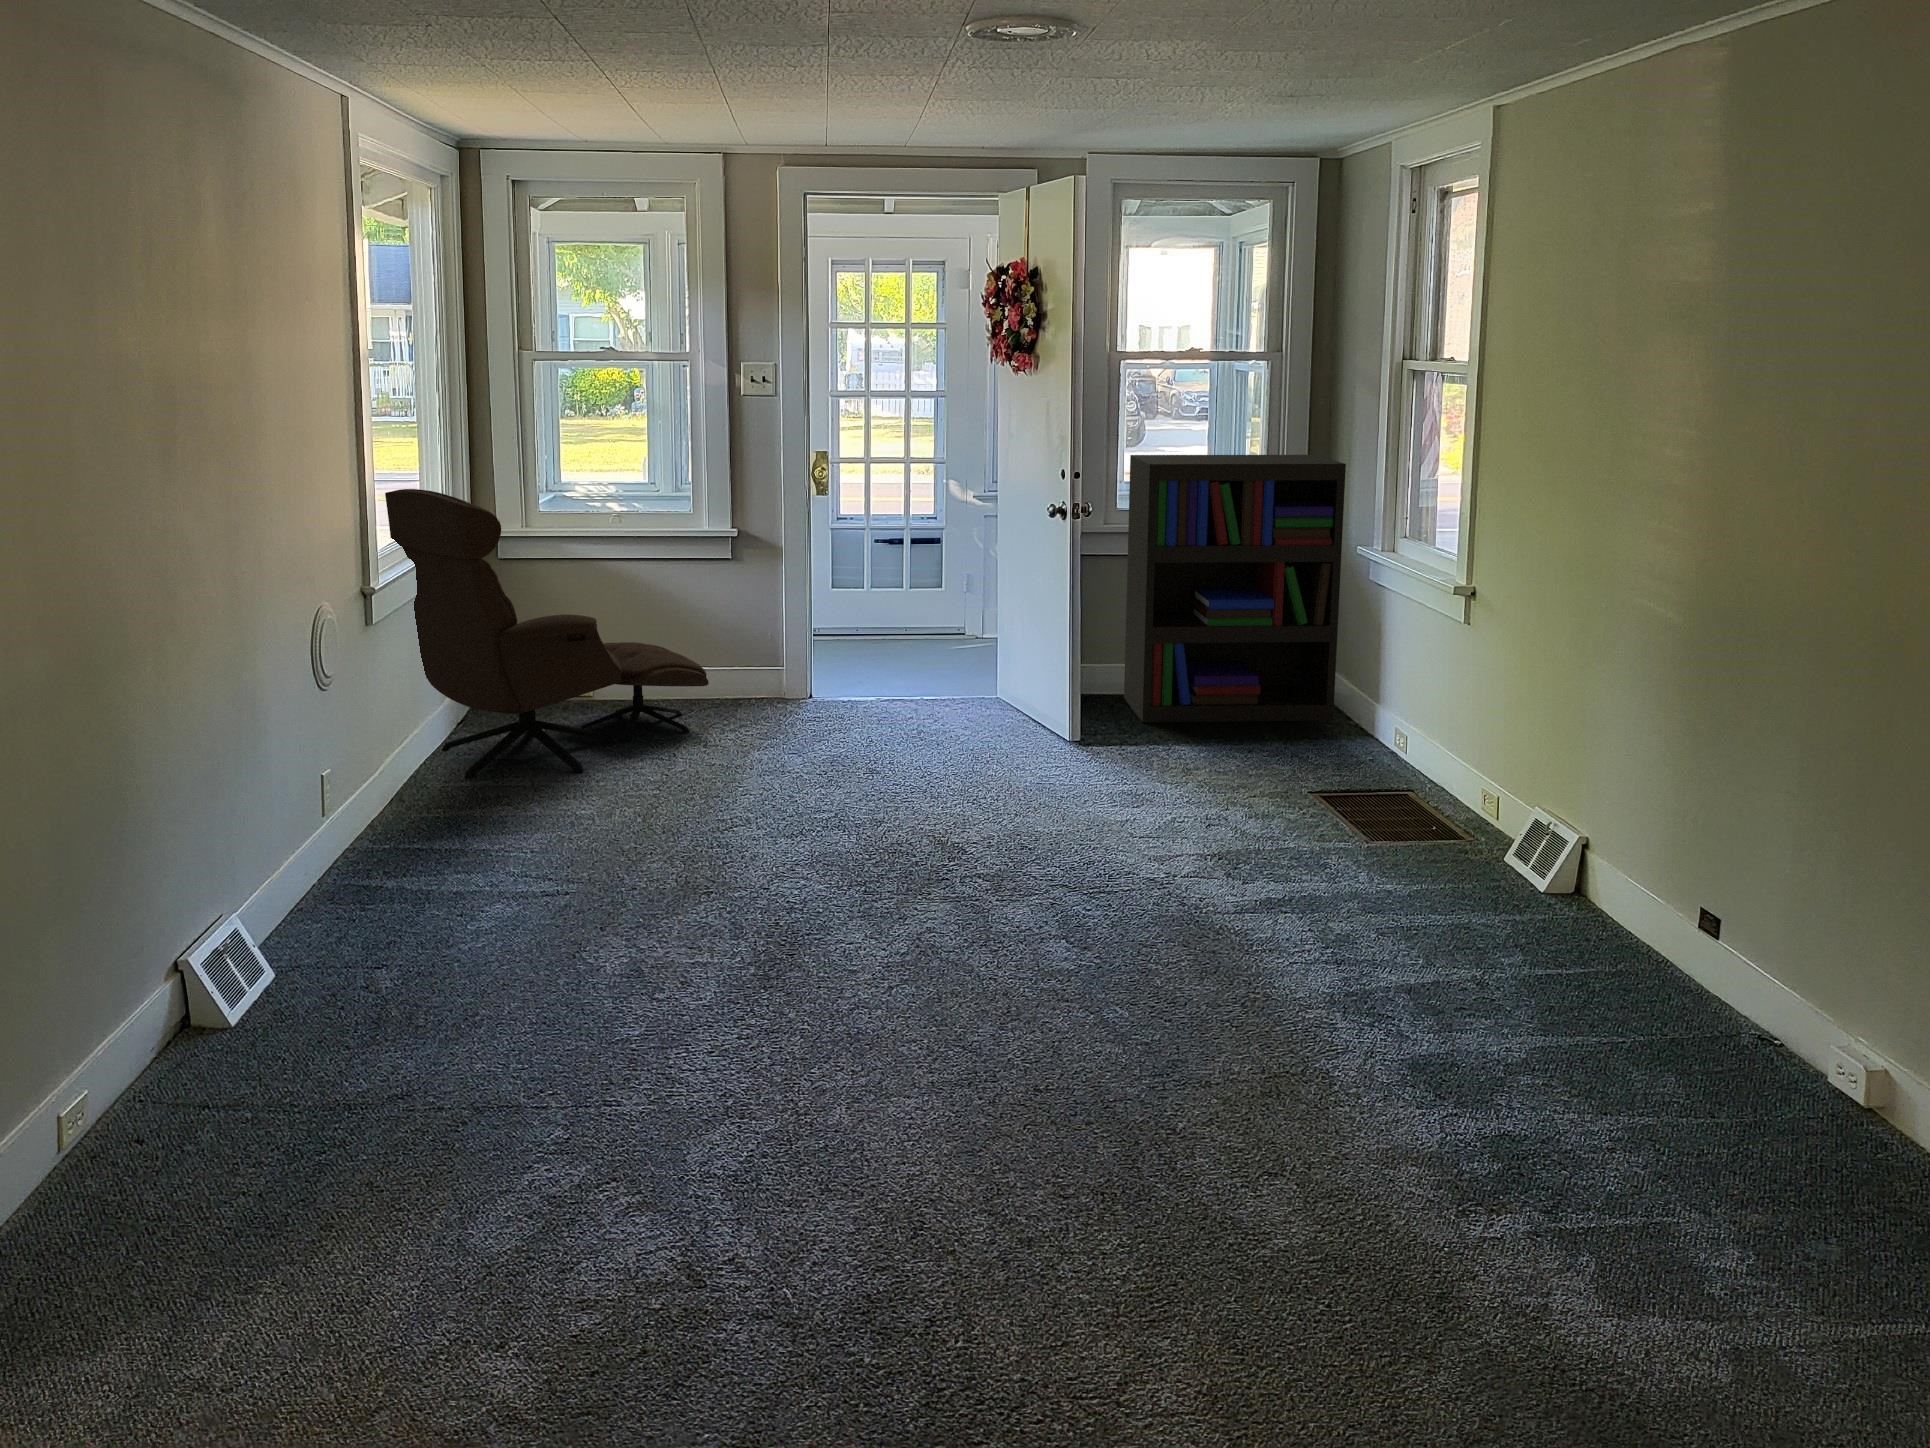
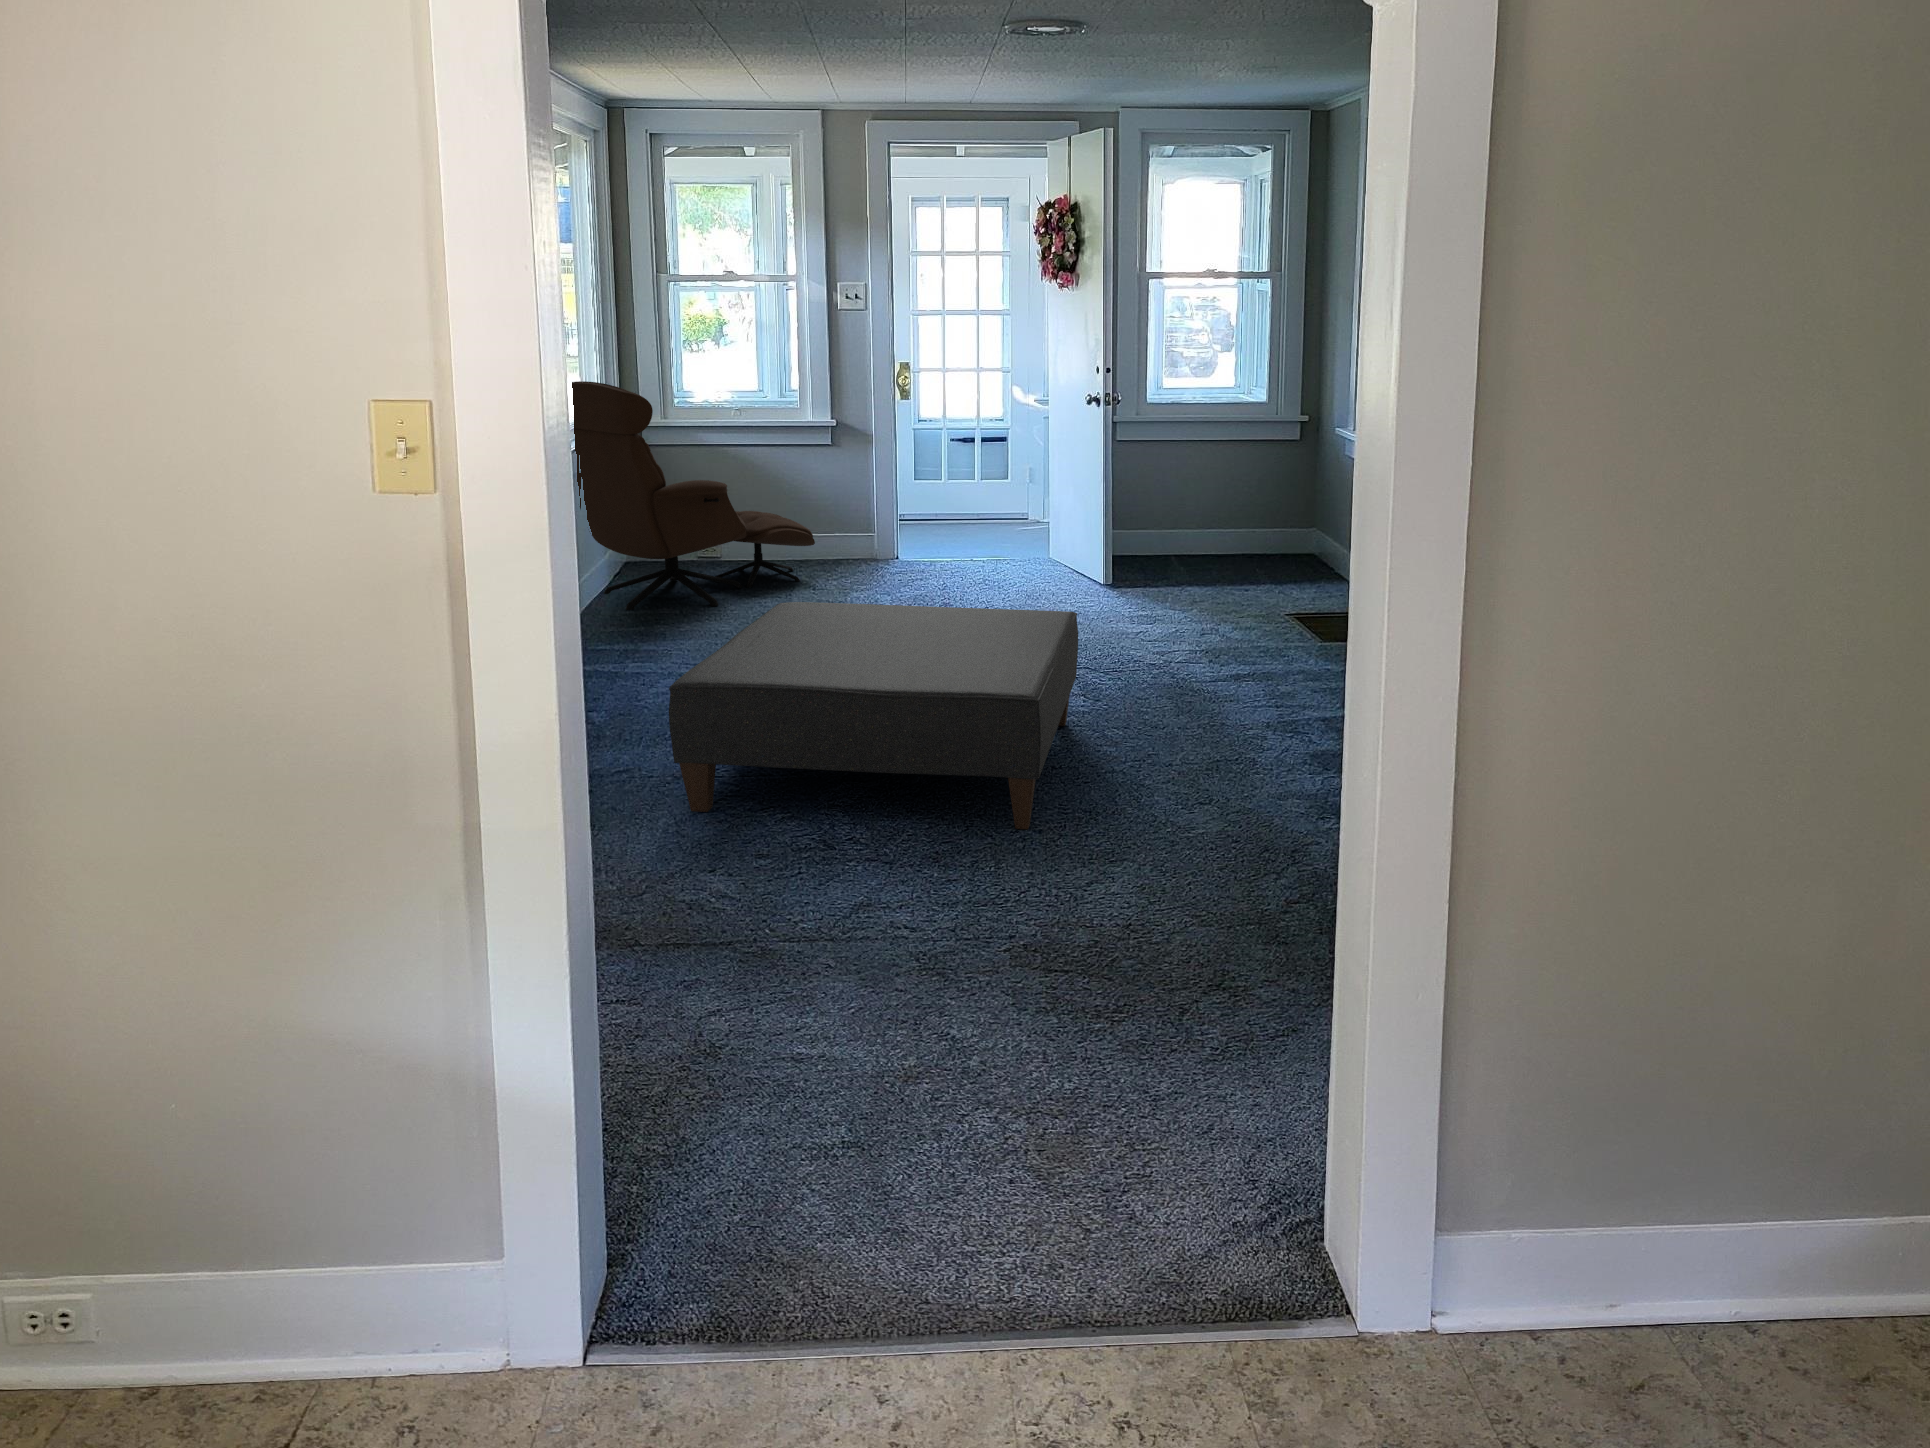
bookshelf: present [1124,455,1346,723] -> none [1153,357,1328,573]
ottoman: none [464,819,1068,1241] -> present [669,602,1078,829]

